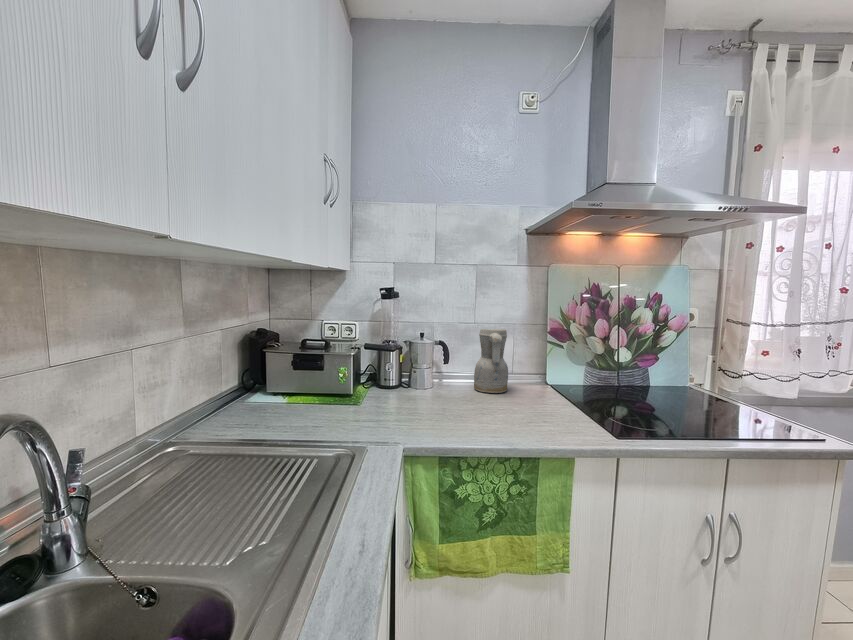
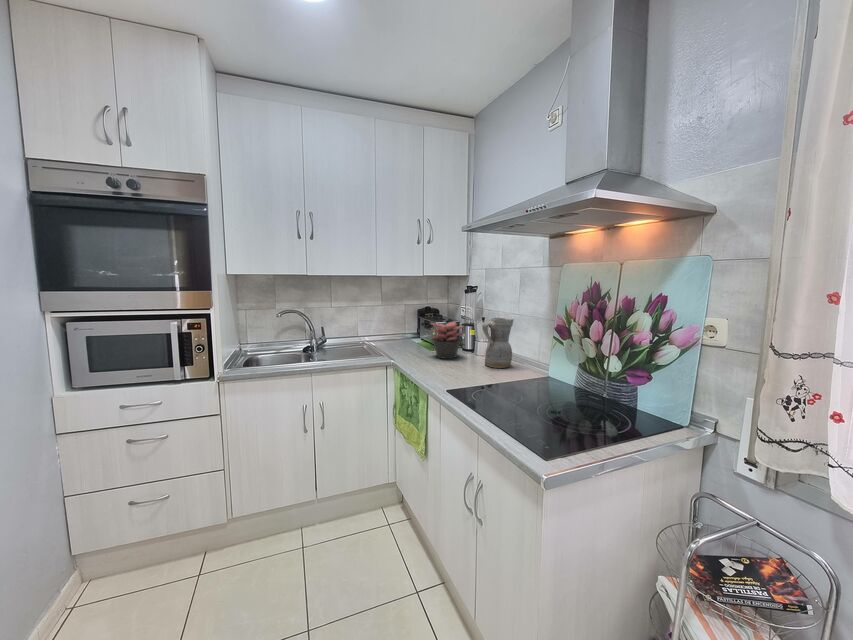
succulent plant: none [397,343,452,404] -> present [430,321,463,359]

